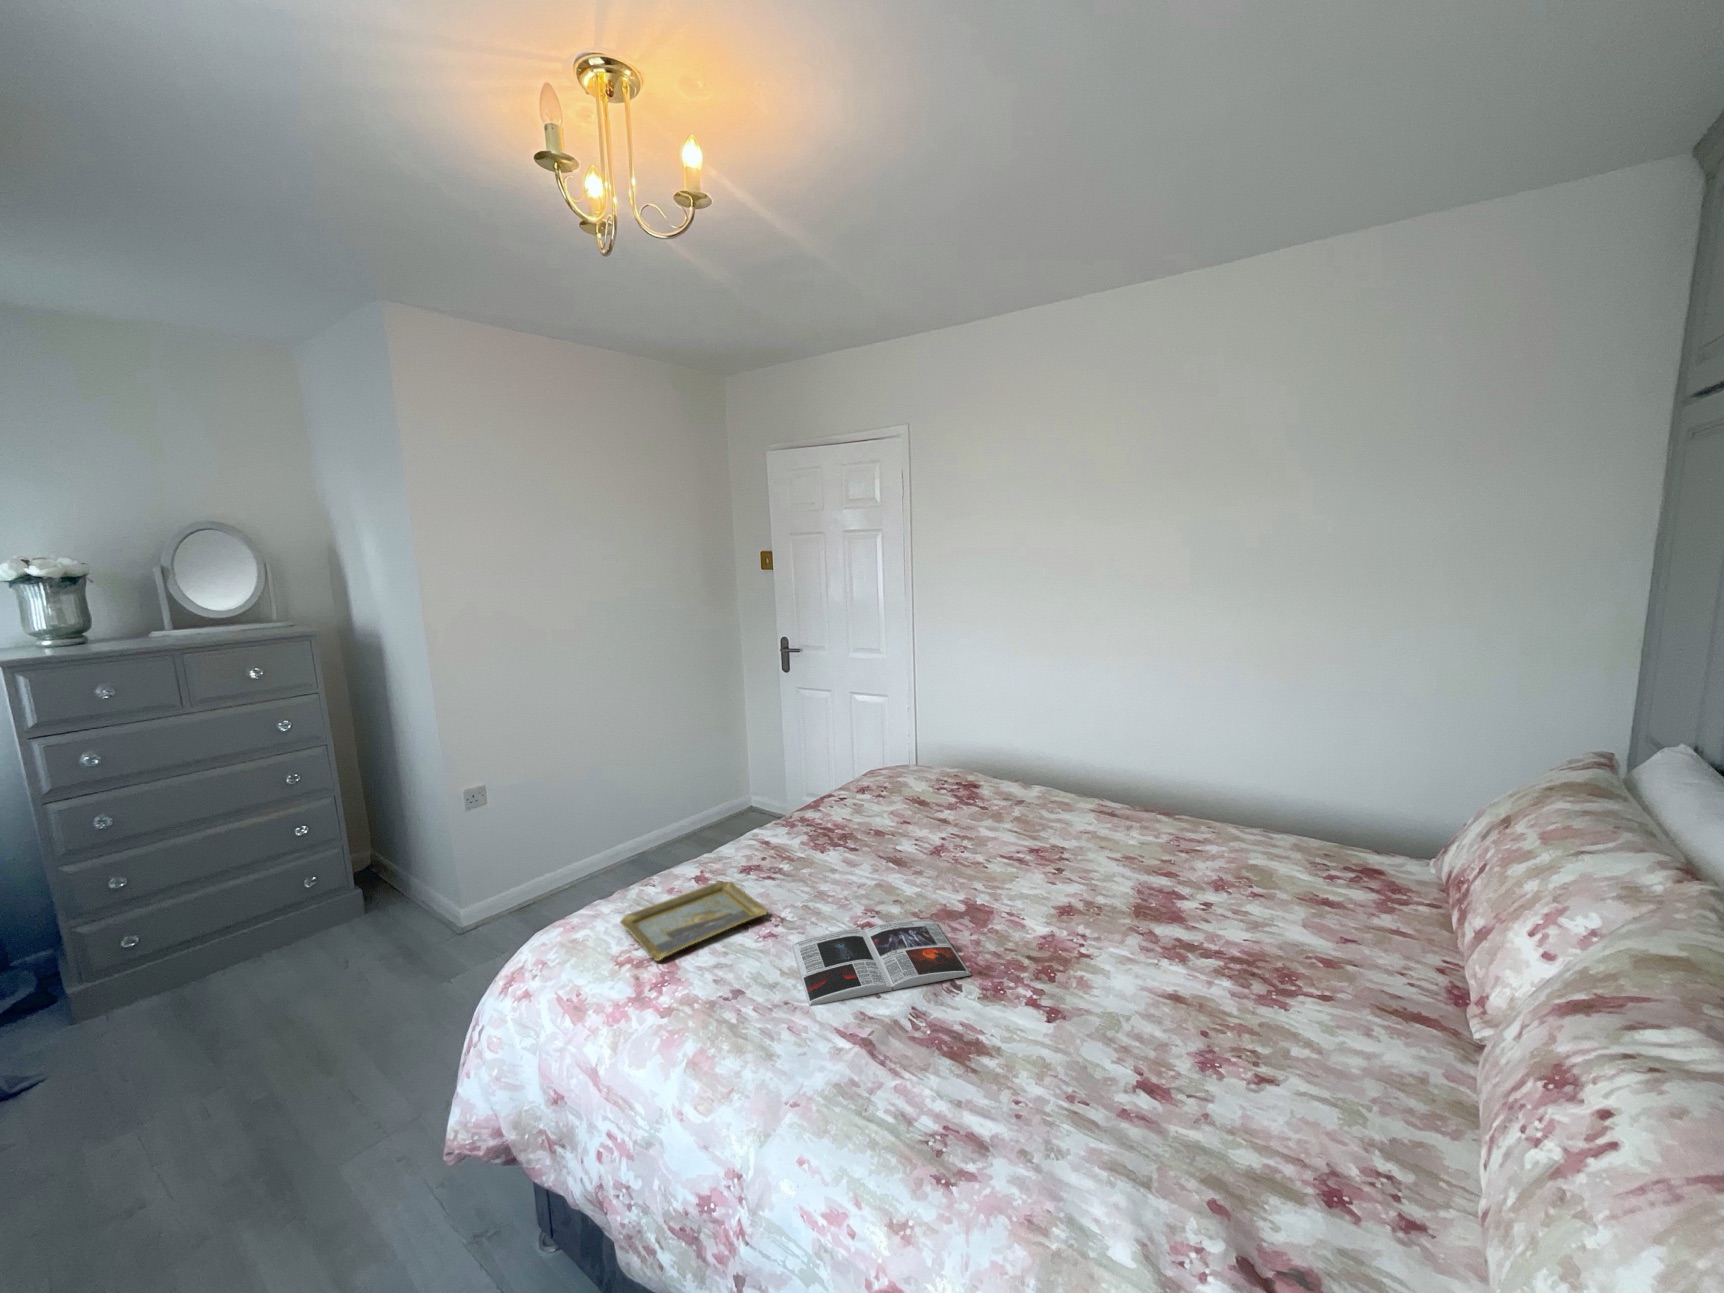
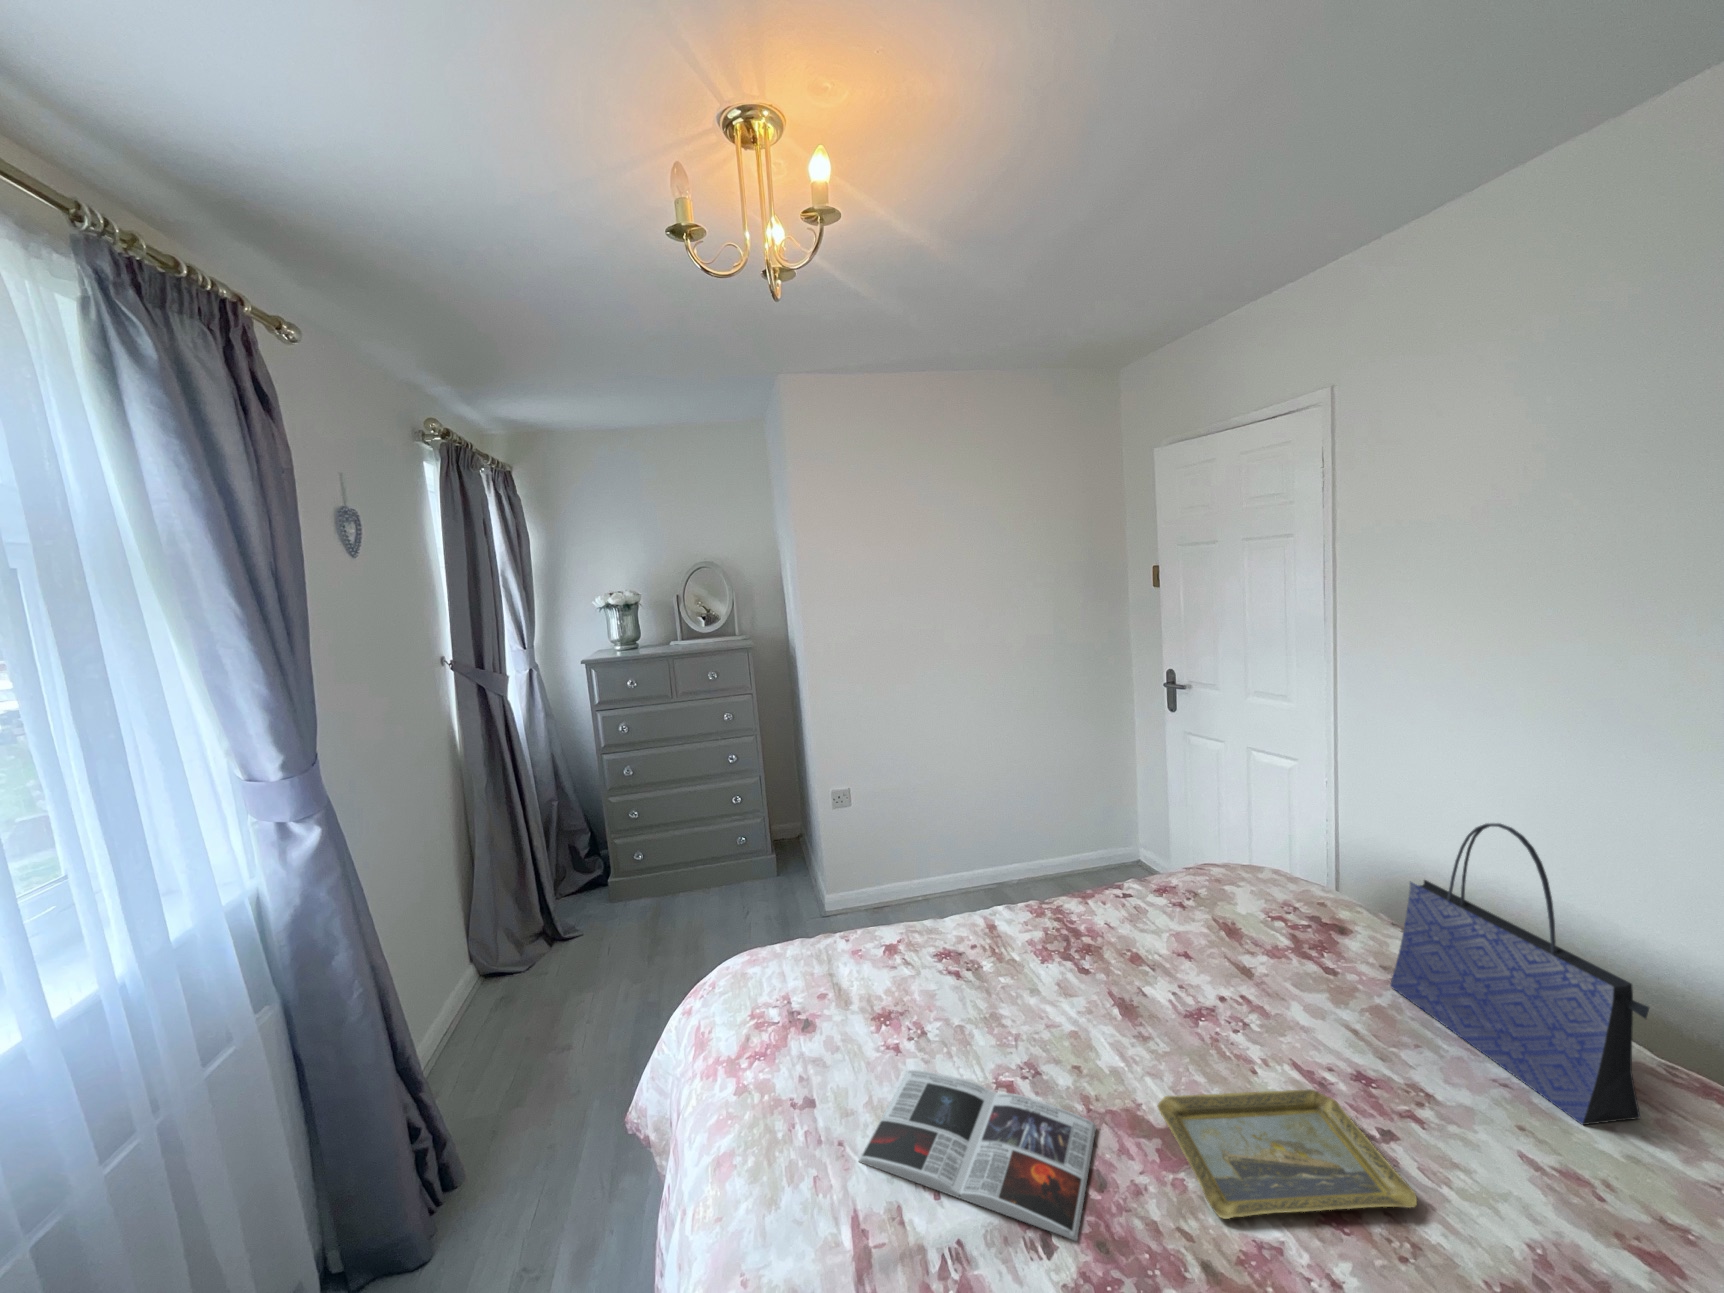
tote bag: none [1015,689,1141,837] -> present [1390,823,1649,1125]
tray: present [620,881,767,961] -> present [1157,1089,1417,1219]

